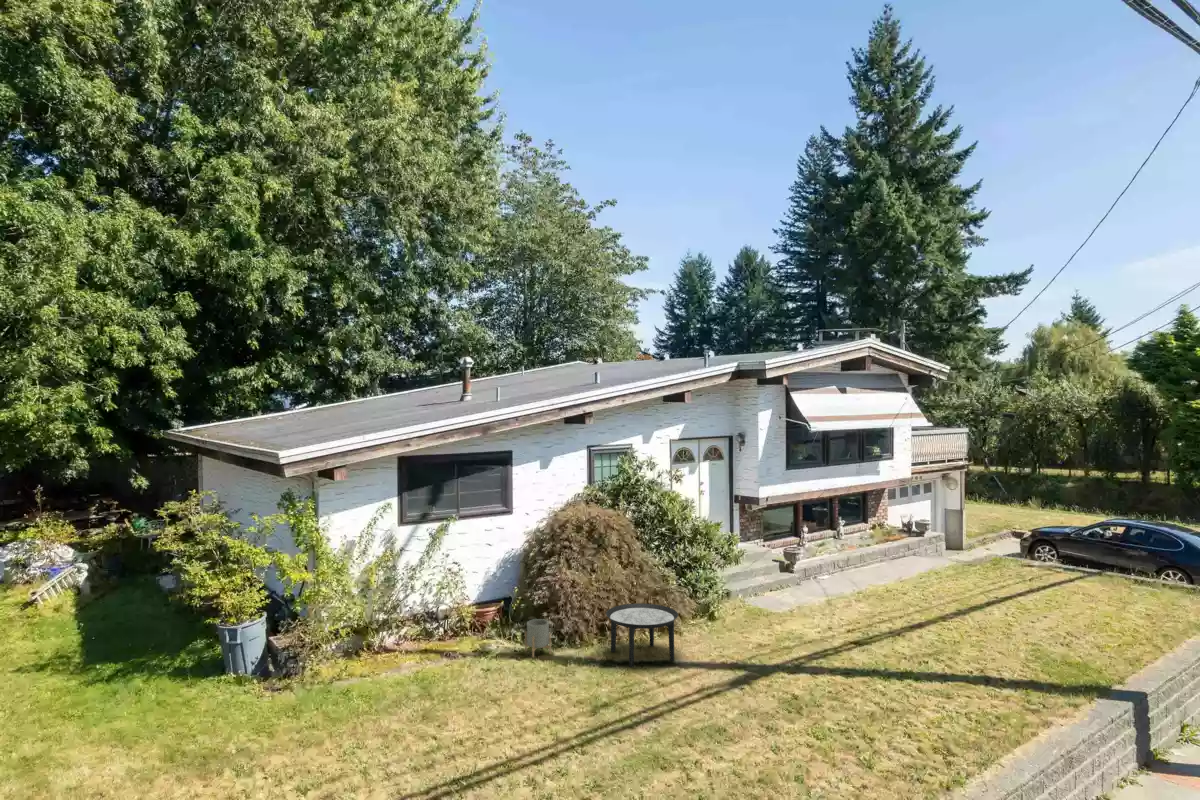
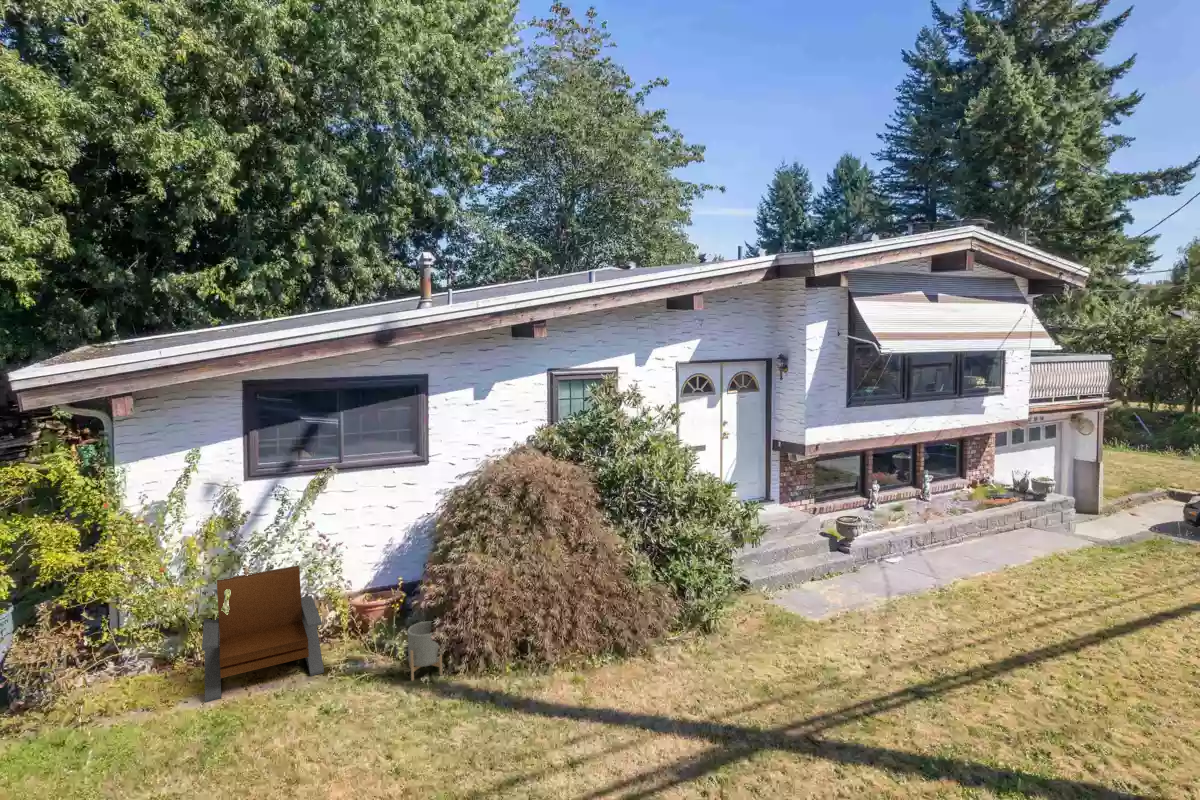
lounge chair: none [378,586,468,675] -> present [202,566,324,703]
round table: present [606,603,678,667] -> none [515,605,628,716]

